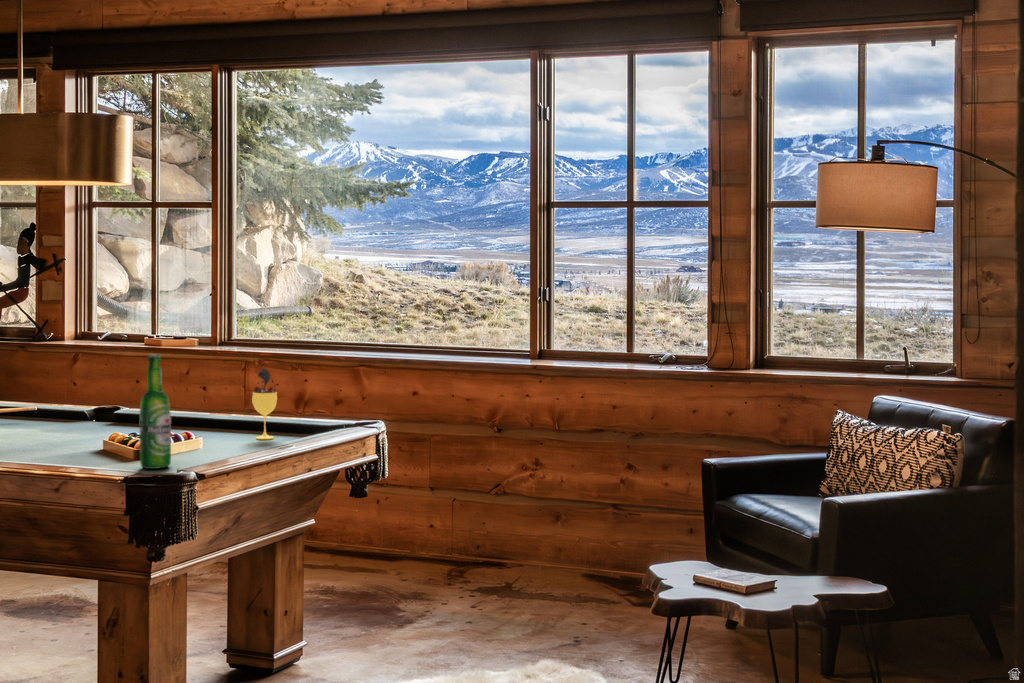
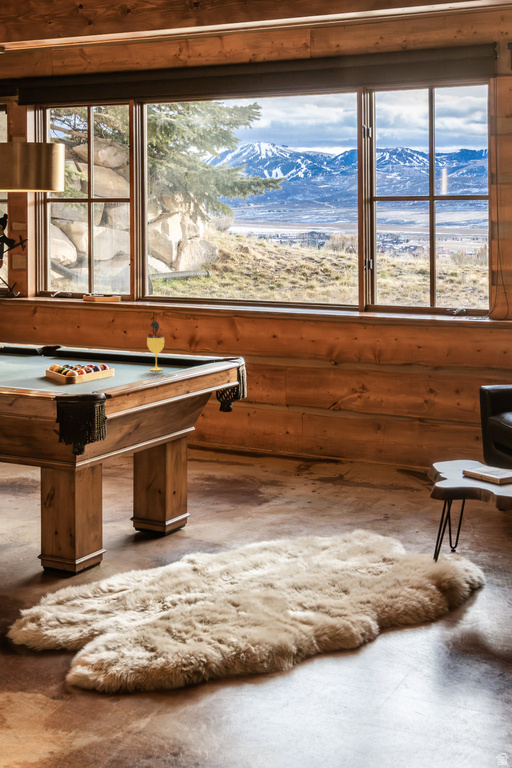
beer bottle: present [140,354,171,469] -> none [65,312,87,390]

